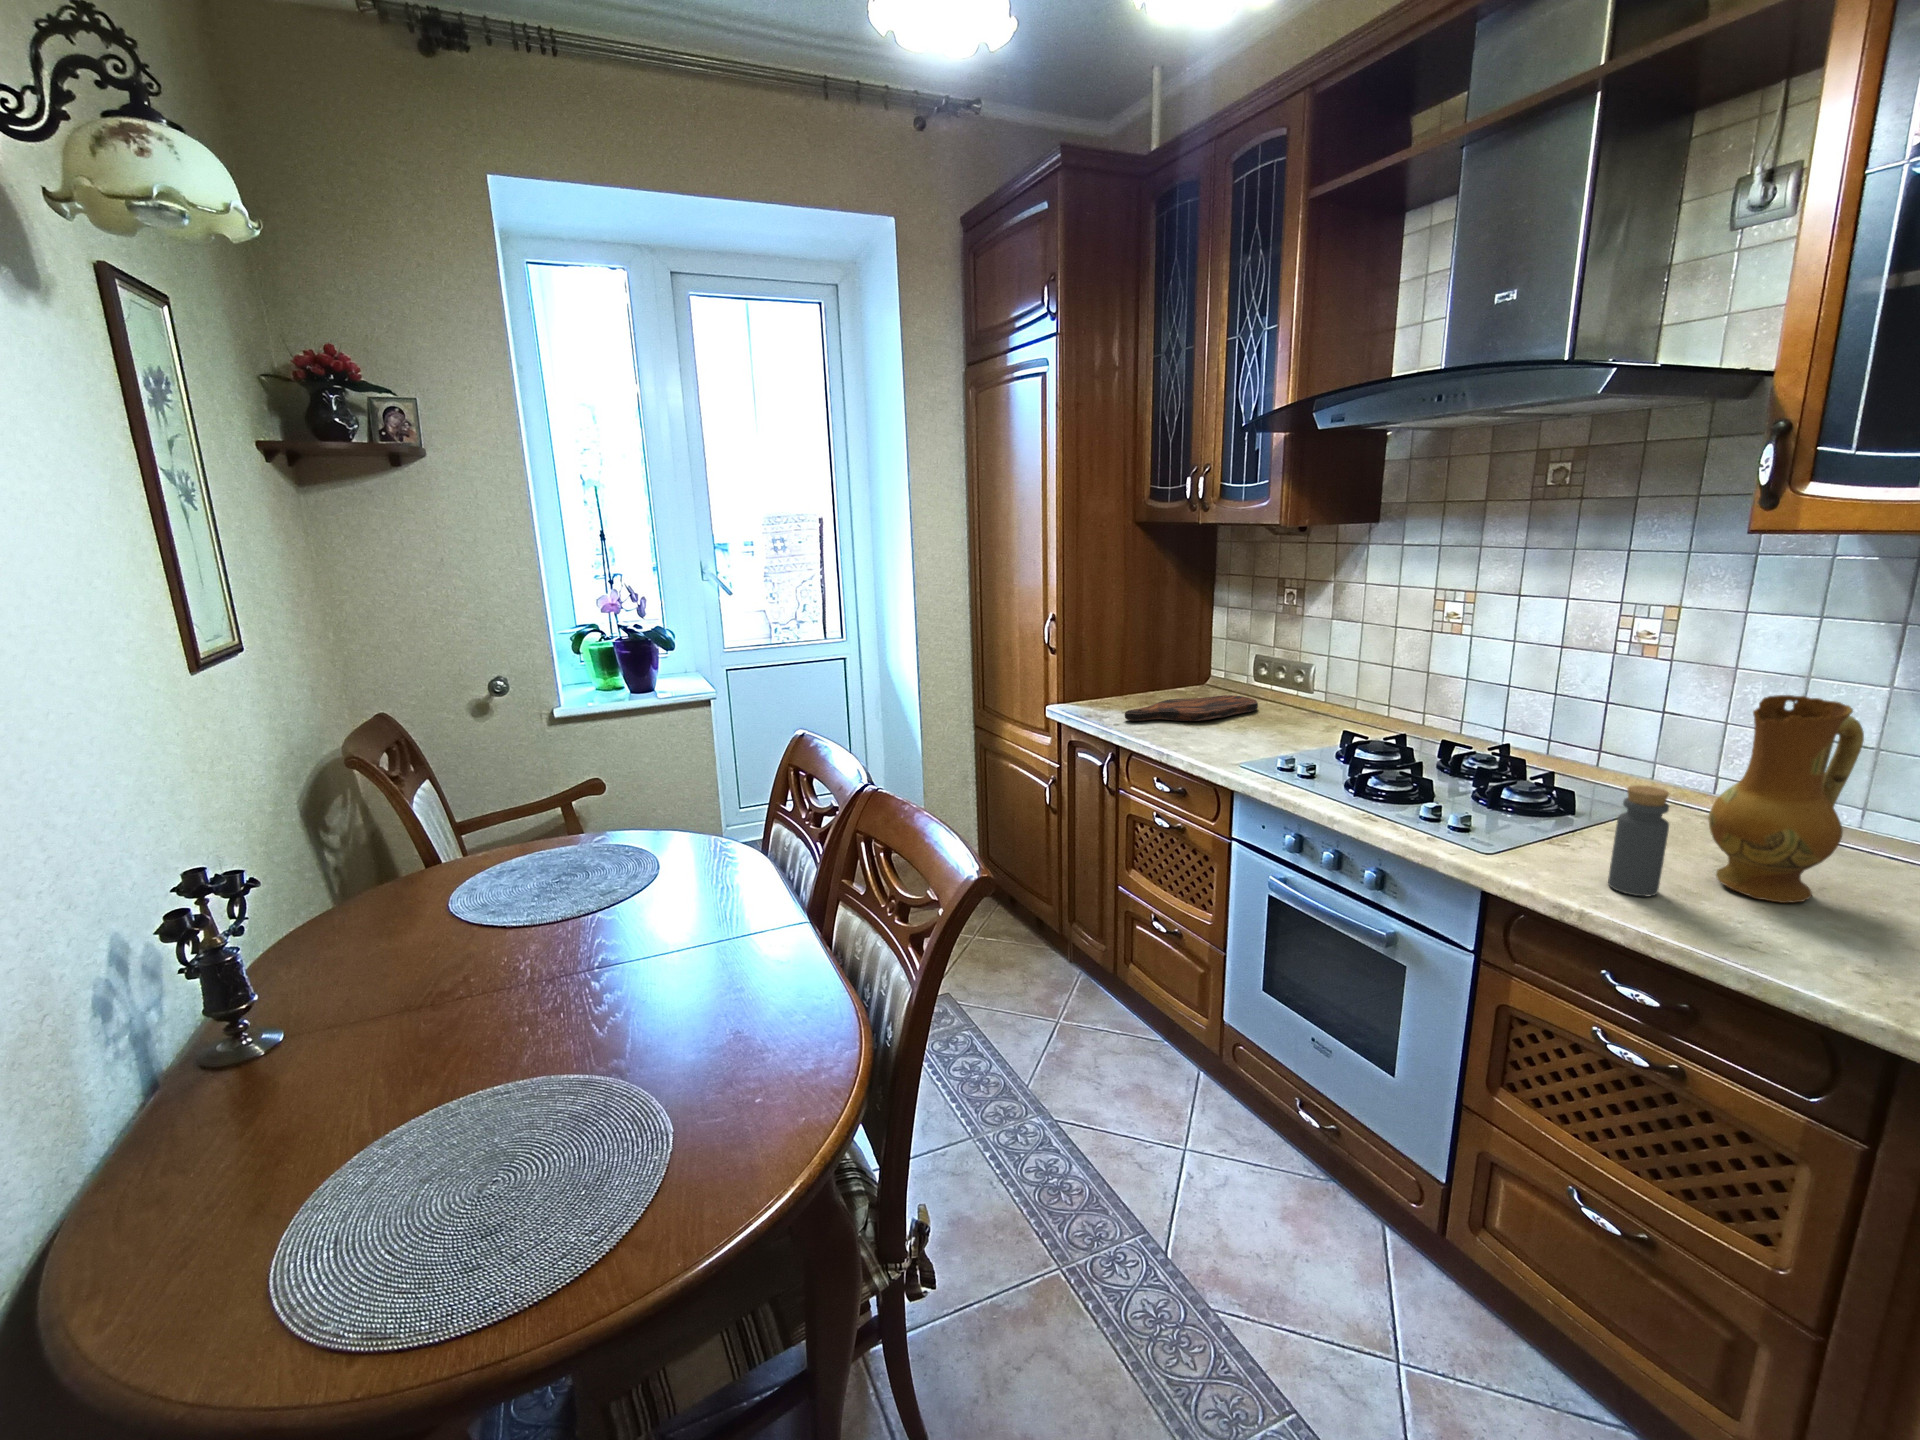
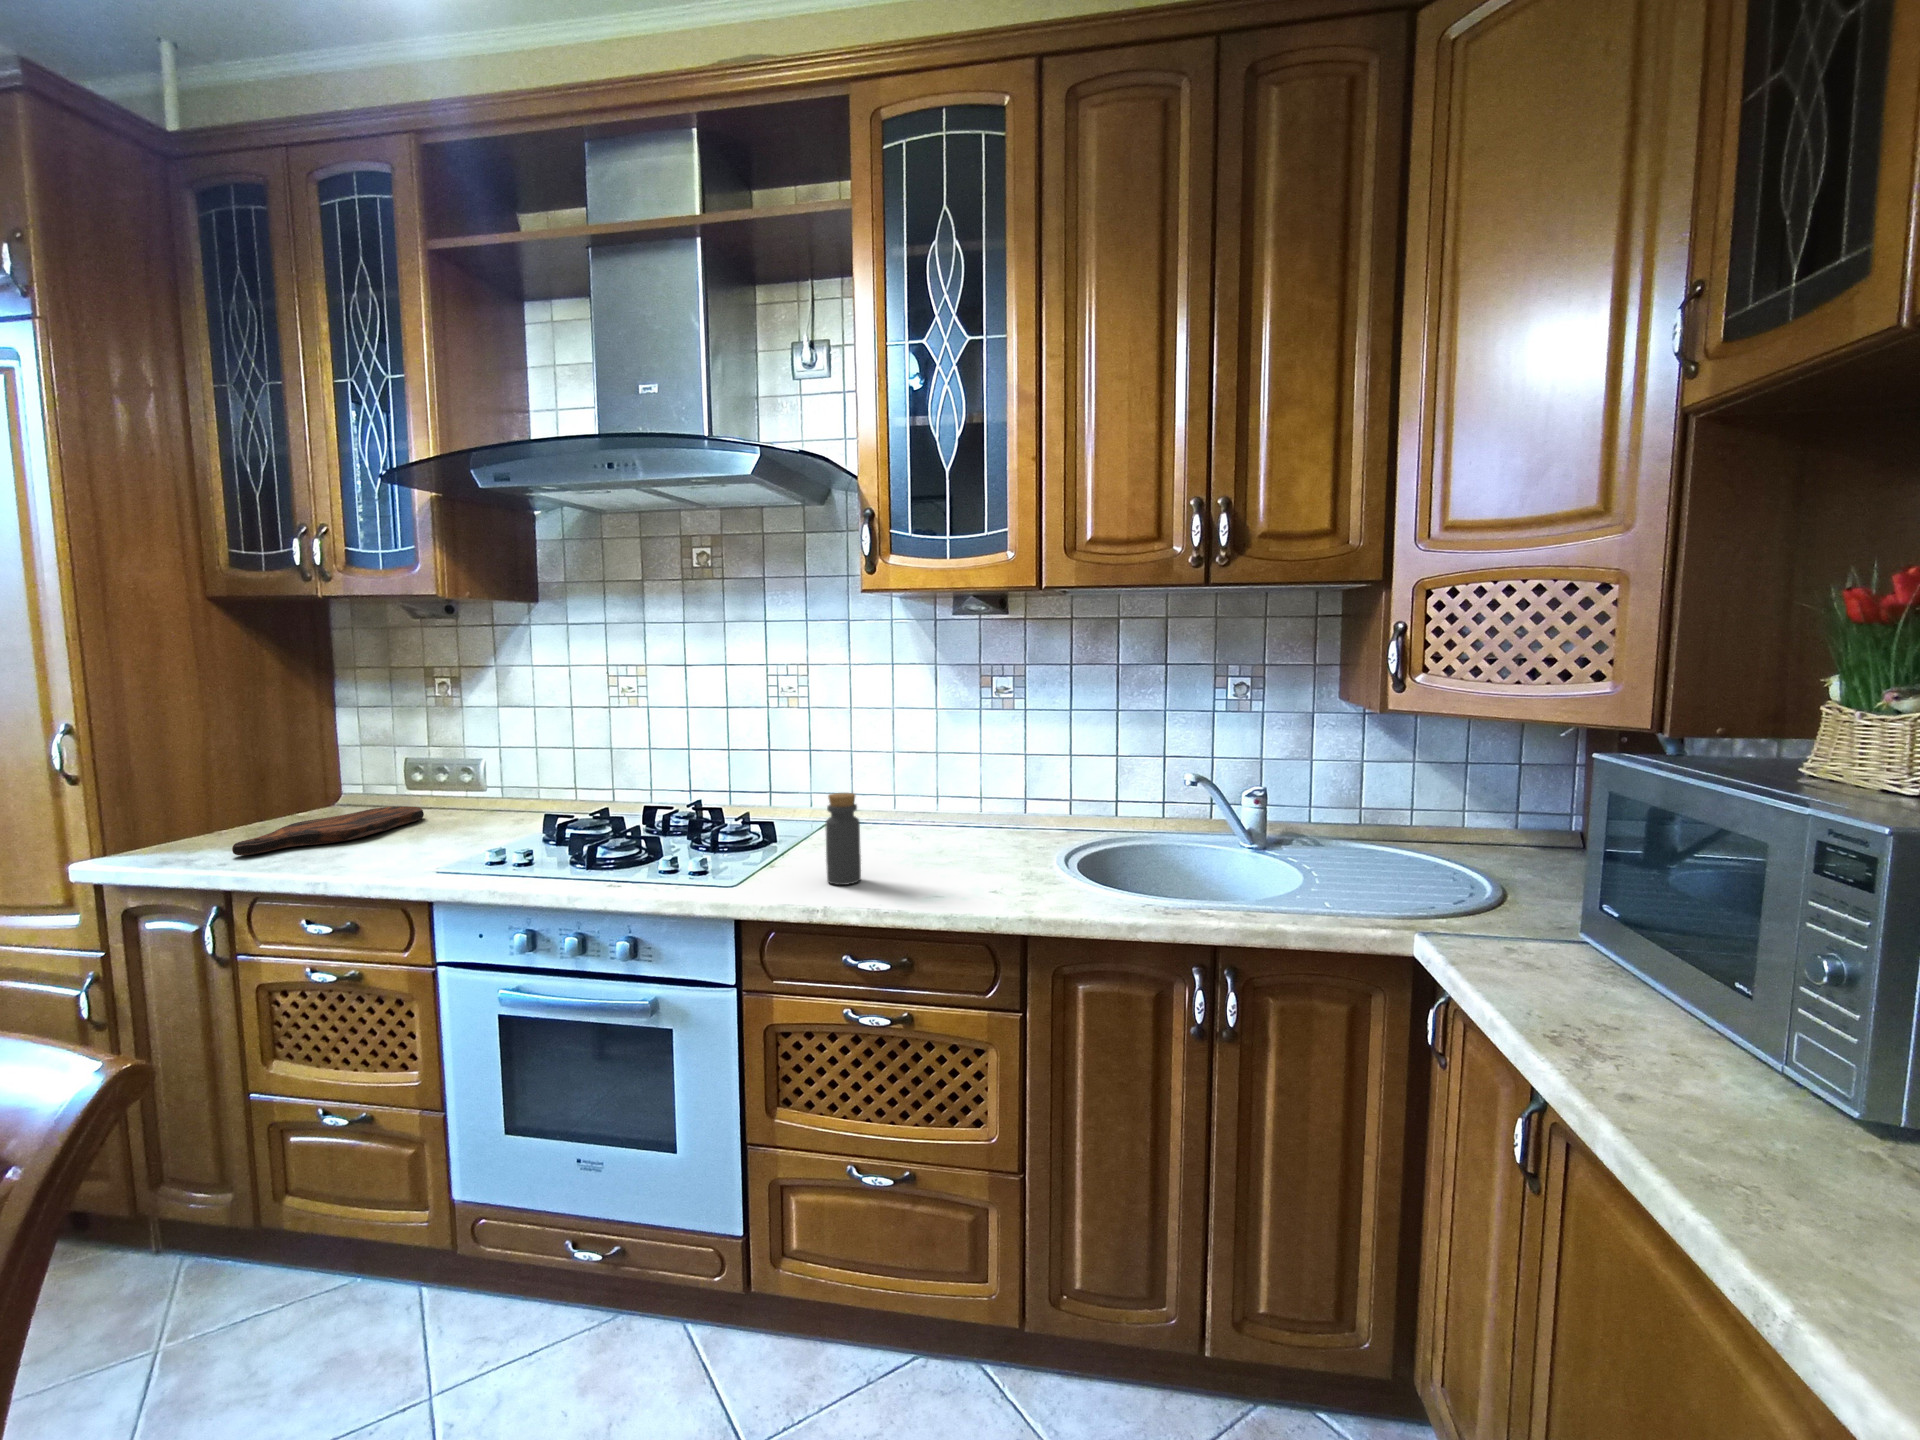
ceramic jug: present [1708,695,1864,903] -> none [874,710,948,867]

